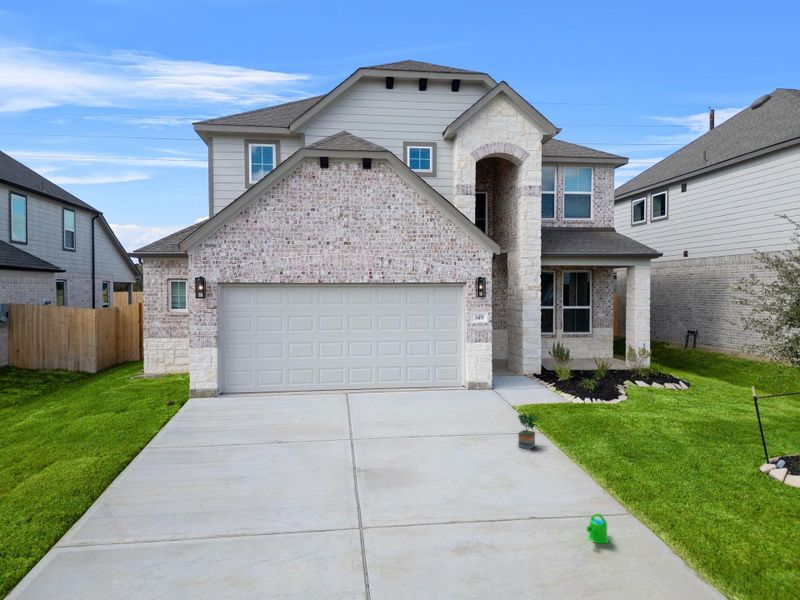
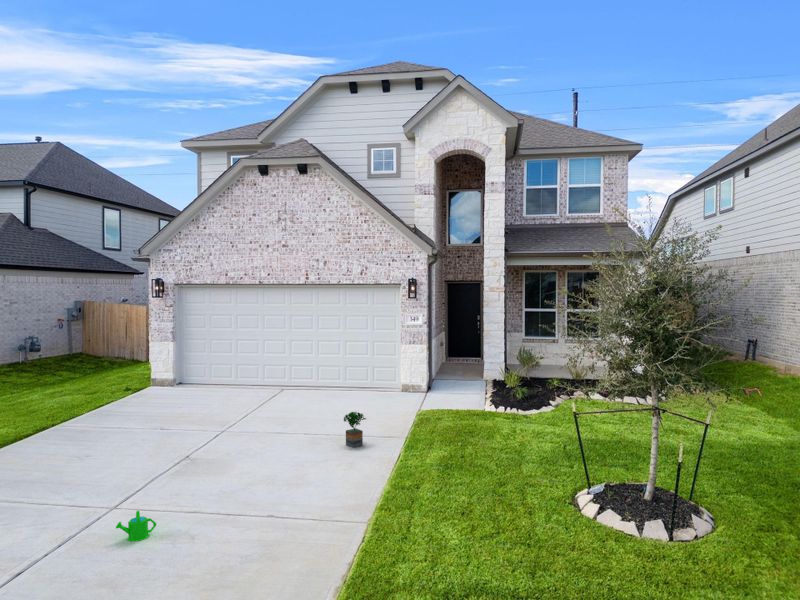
watering can: present [587,513,609,544] -> present [116,511,156,541]

